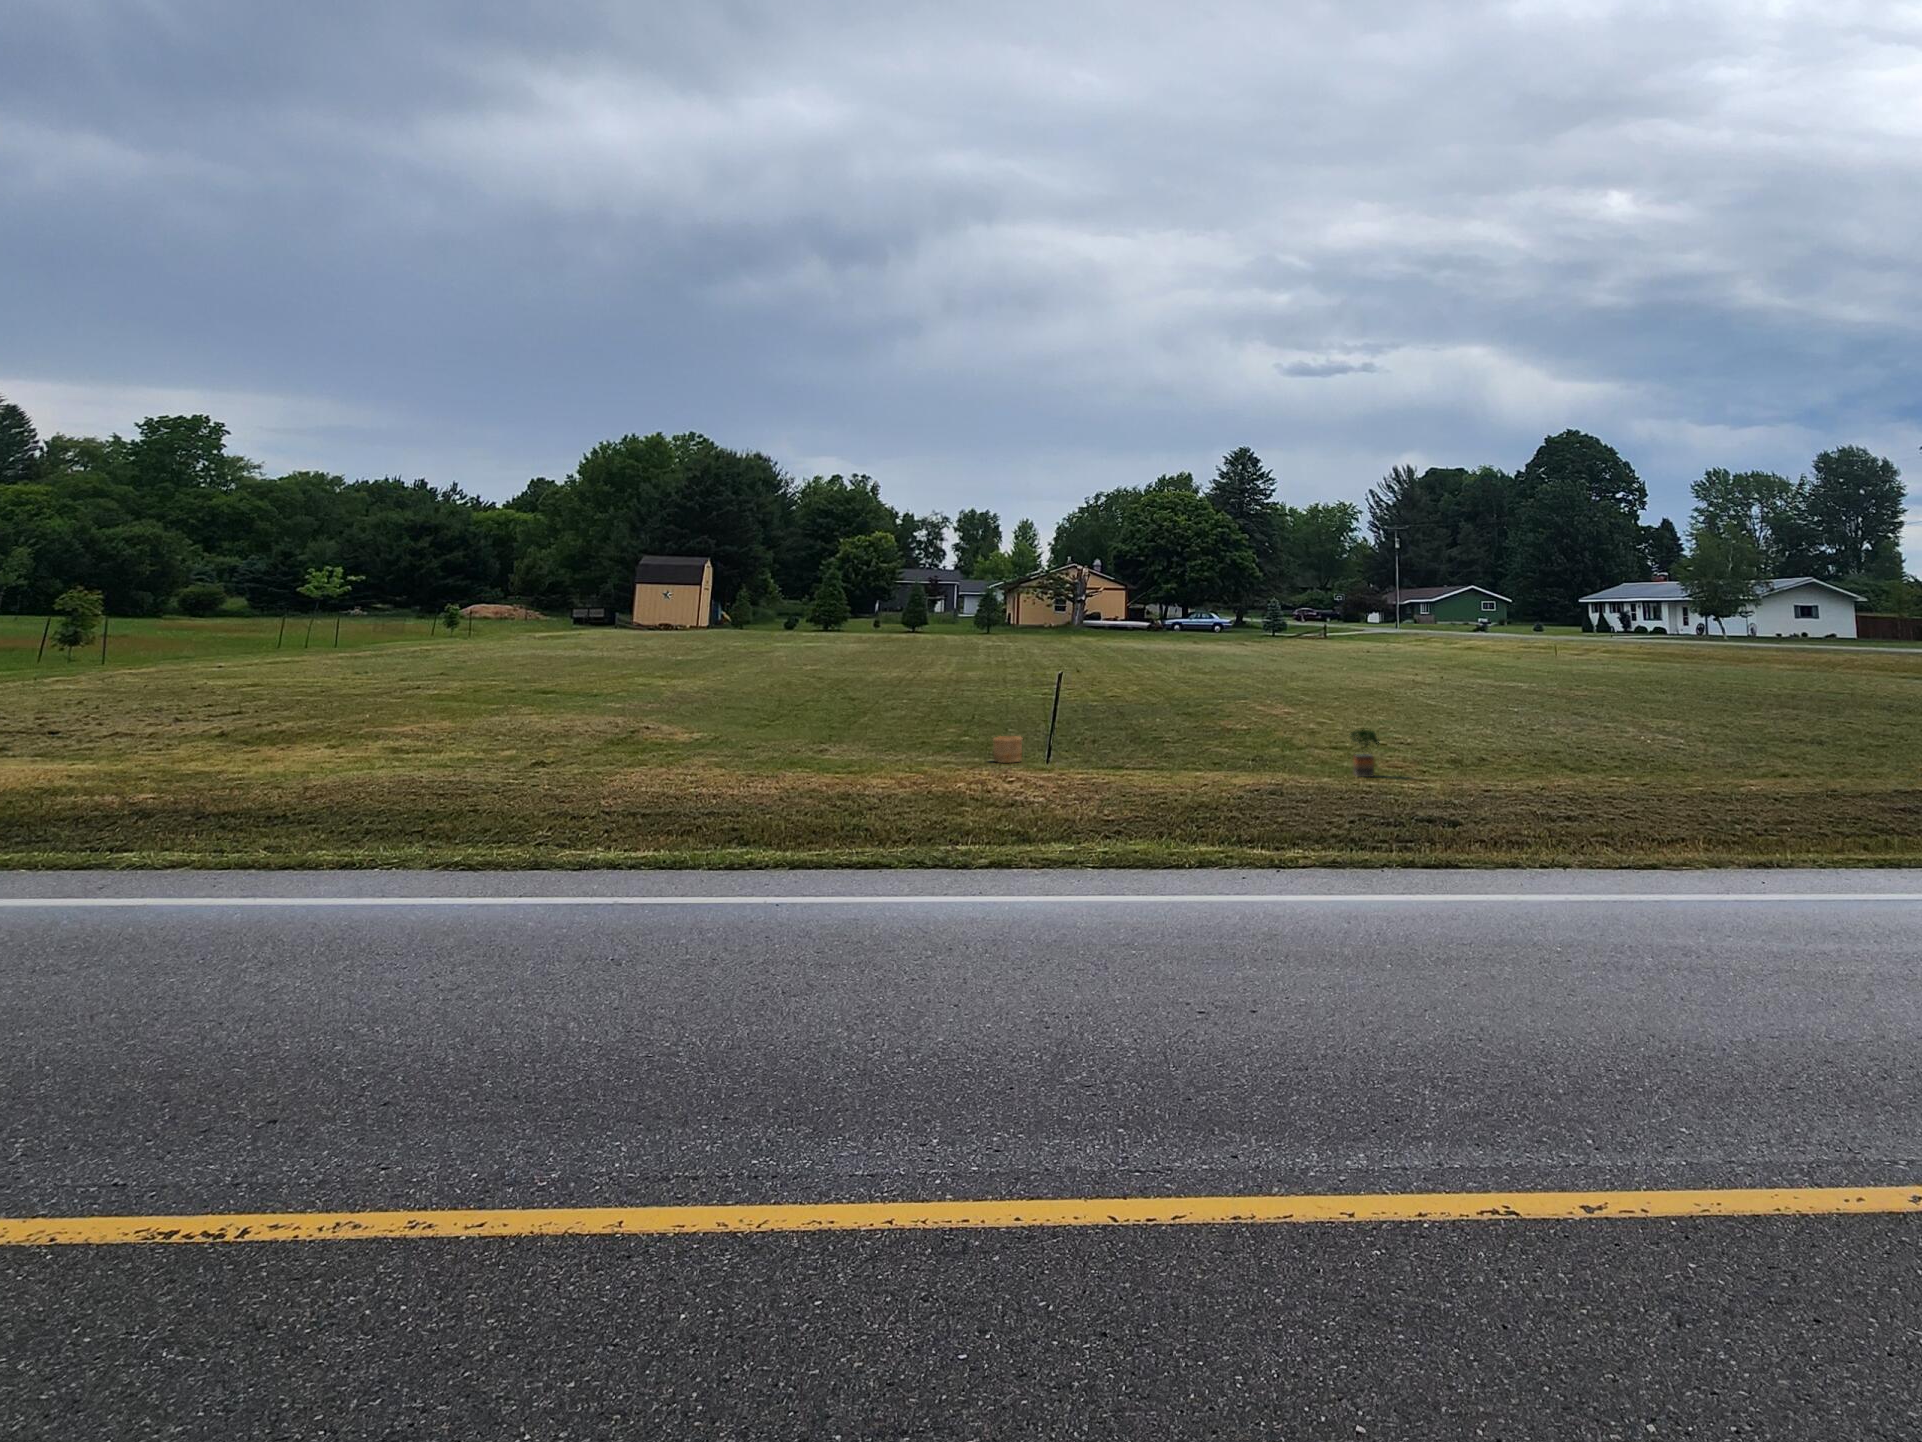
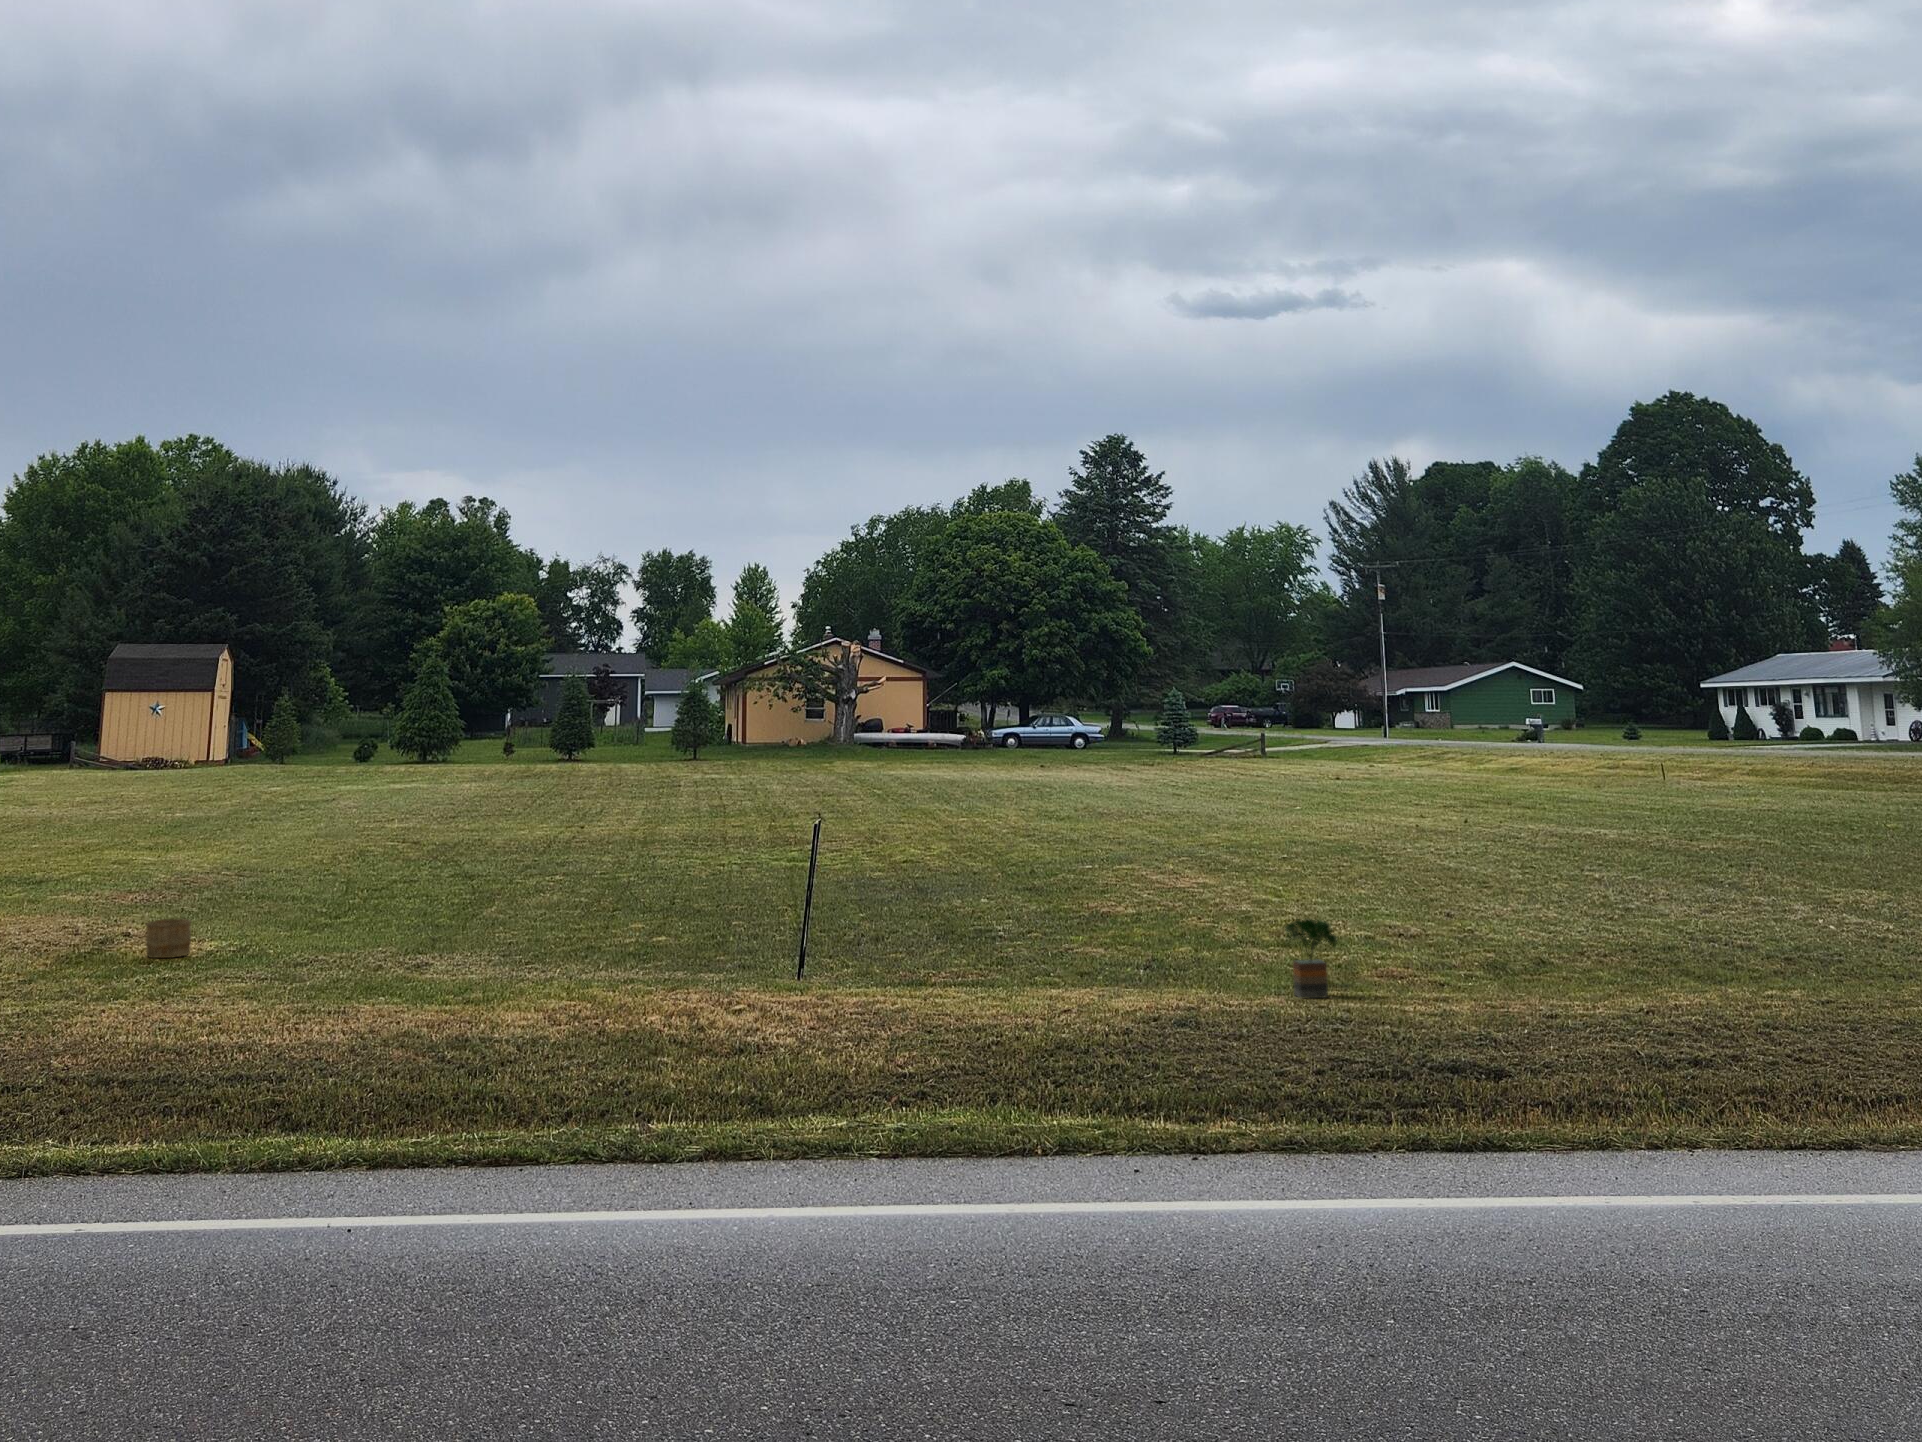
wooden bucket: present [993,736,1023,763] -> present [146,919,191,958]

